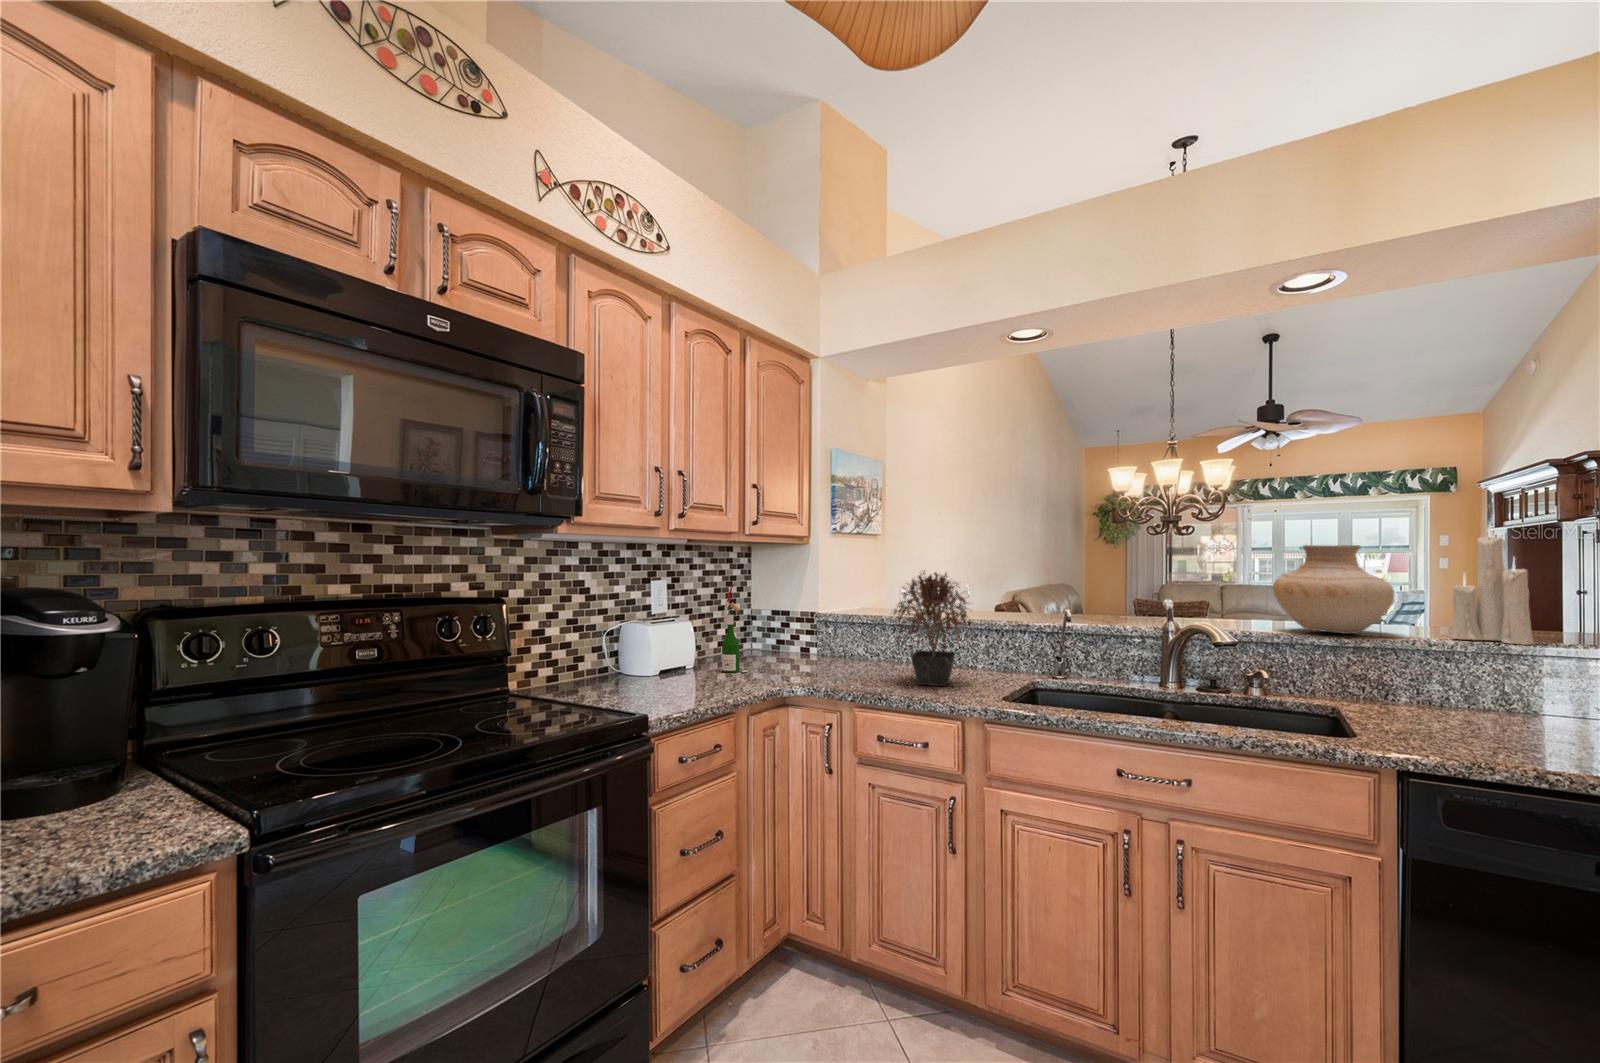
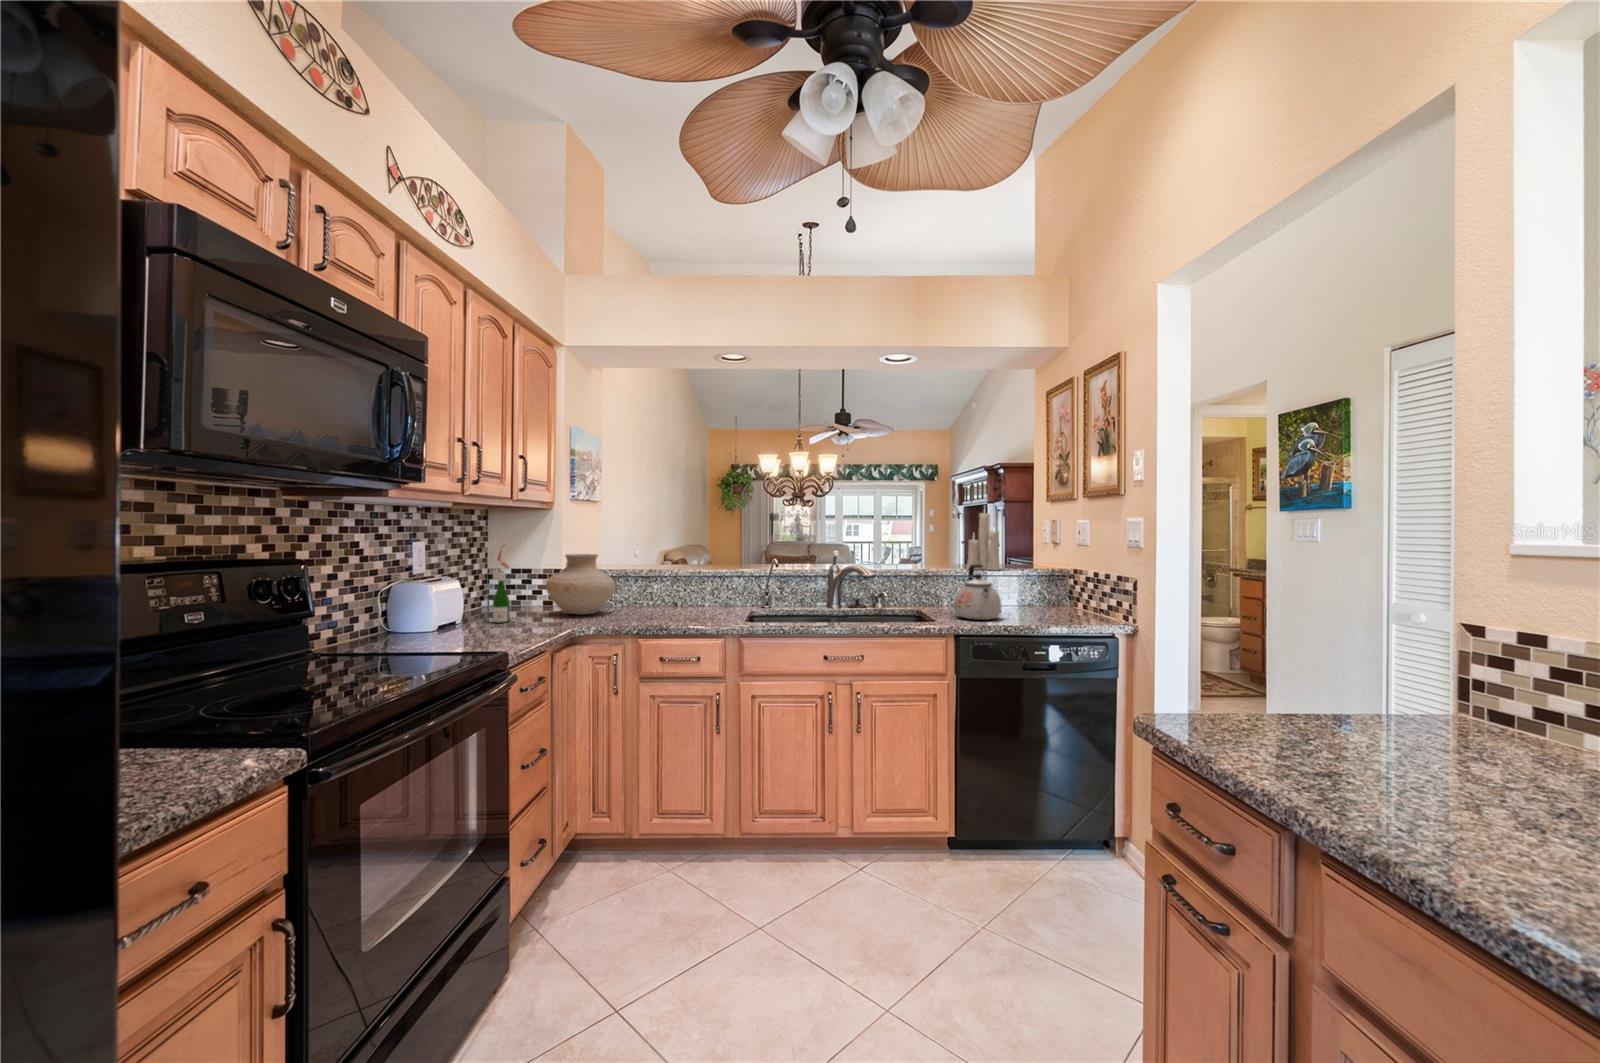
vase: present [1273,545,1394,634] -> present [546,554,615,614]
potted plant: present [894,572,972,686] -> none [652,531,716,619]
kettle: none [1402,634,1522,742] -> present [954,565,1001,620]

